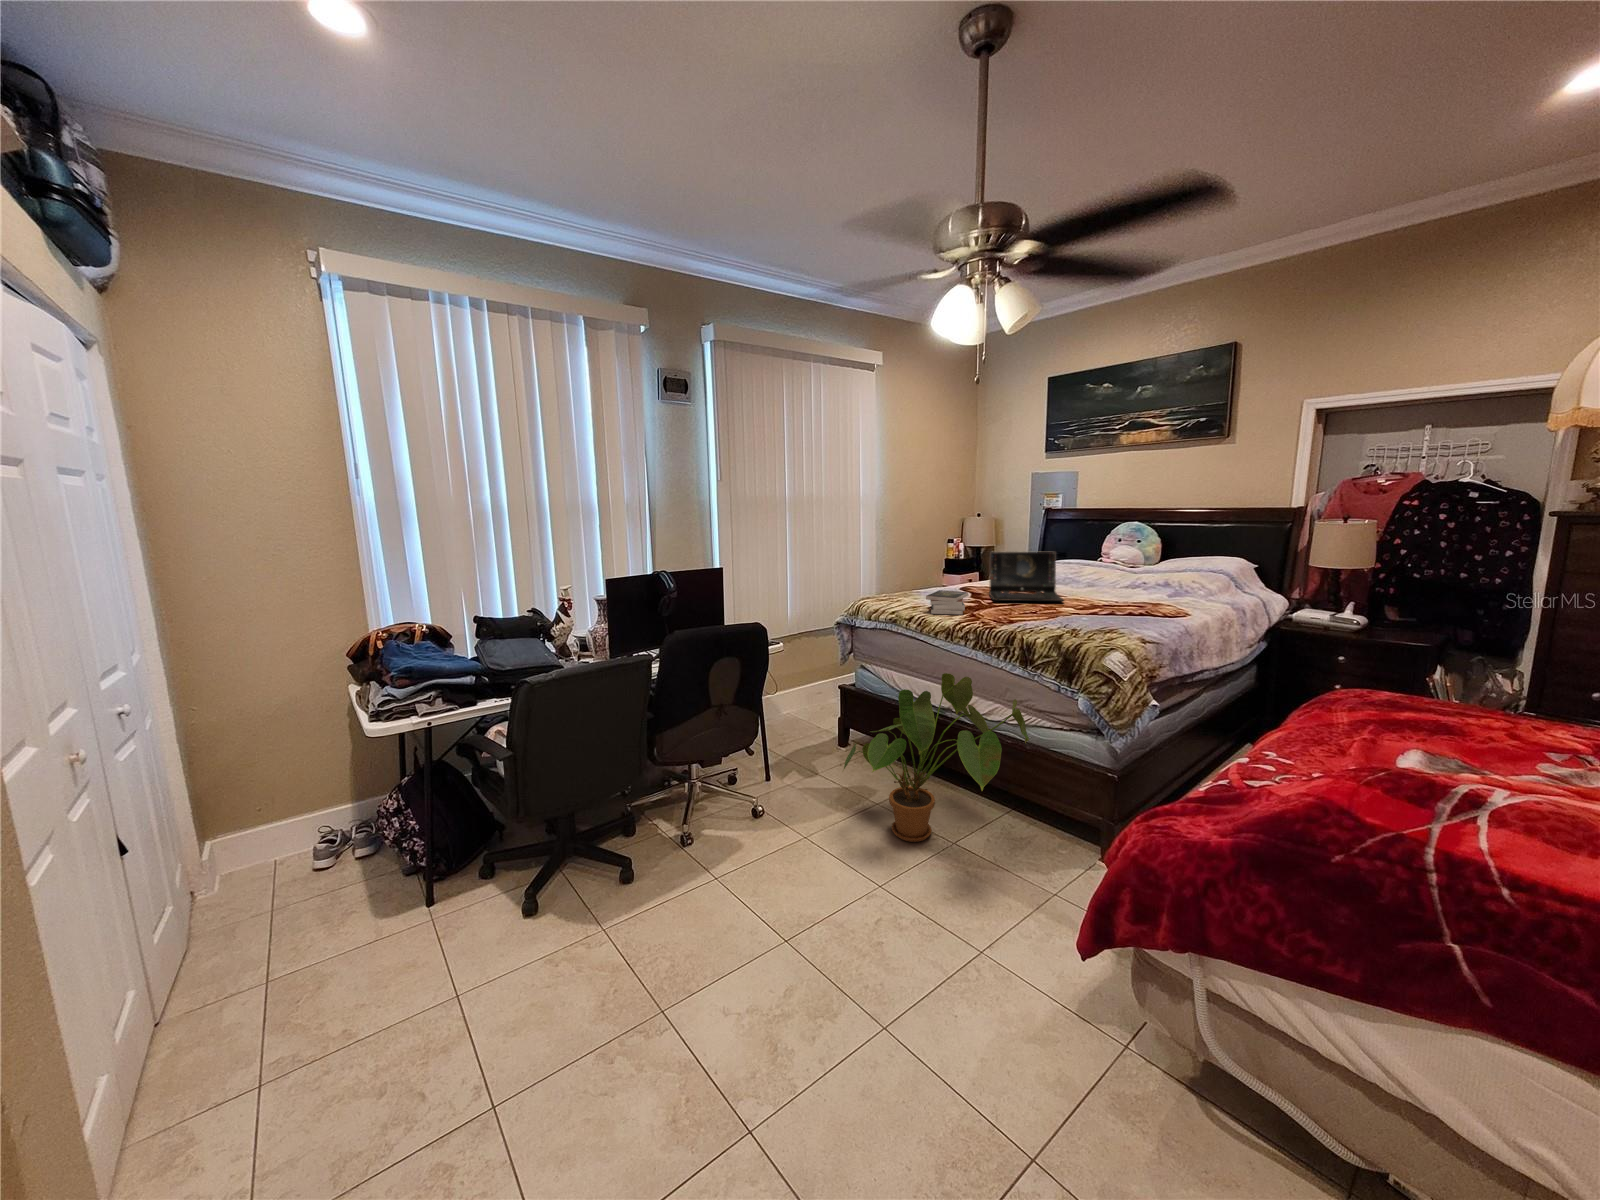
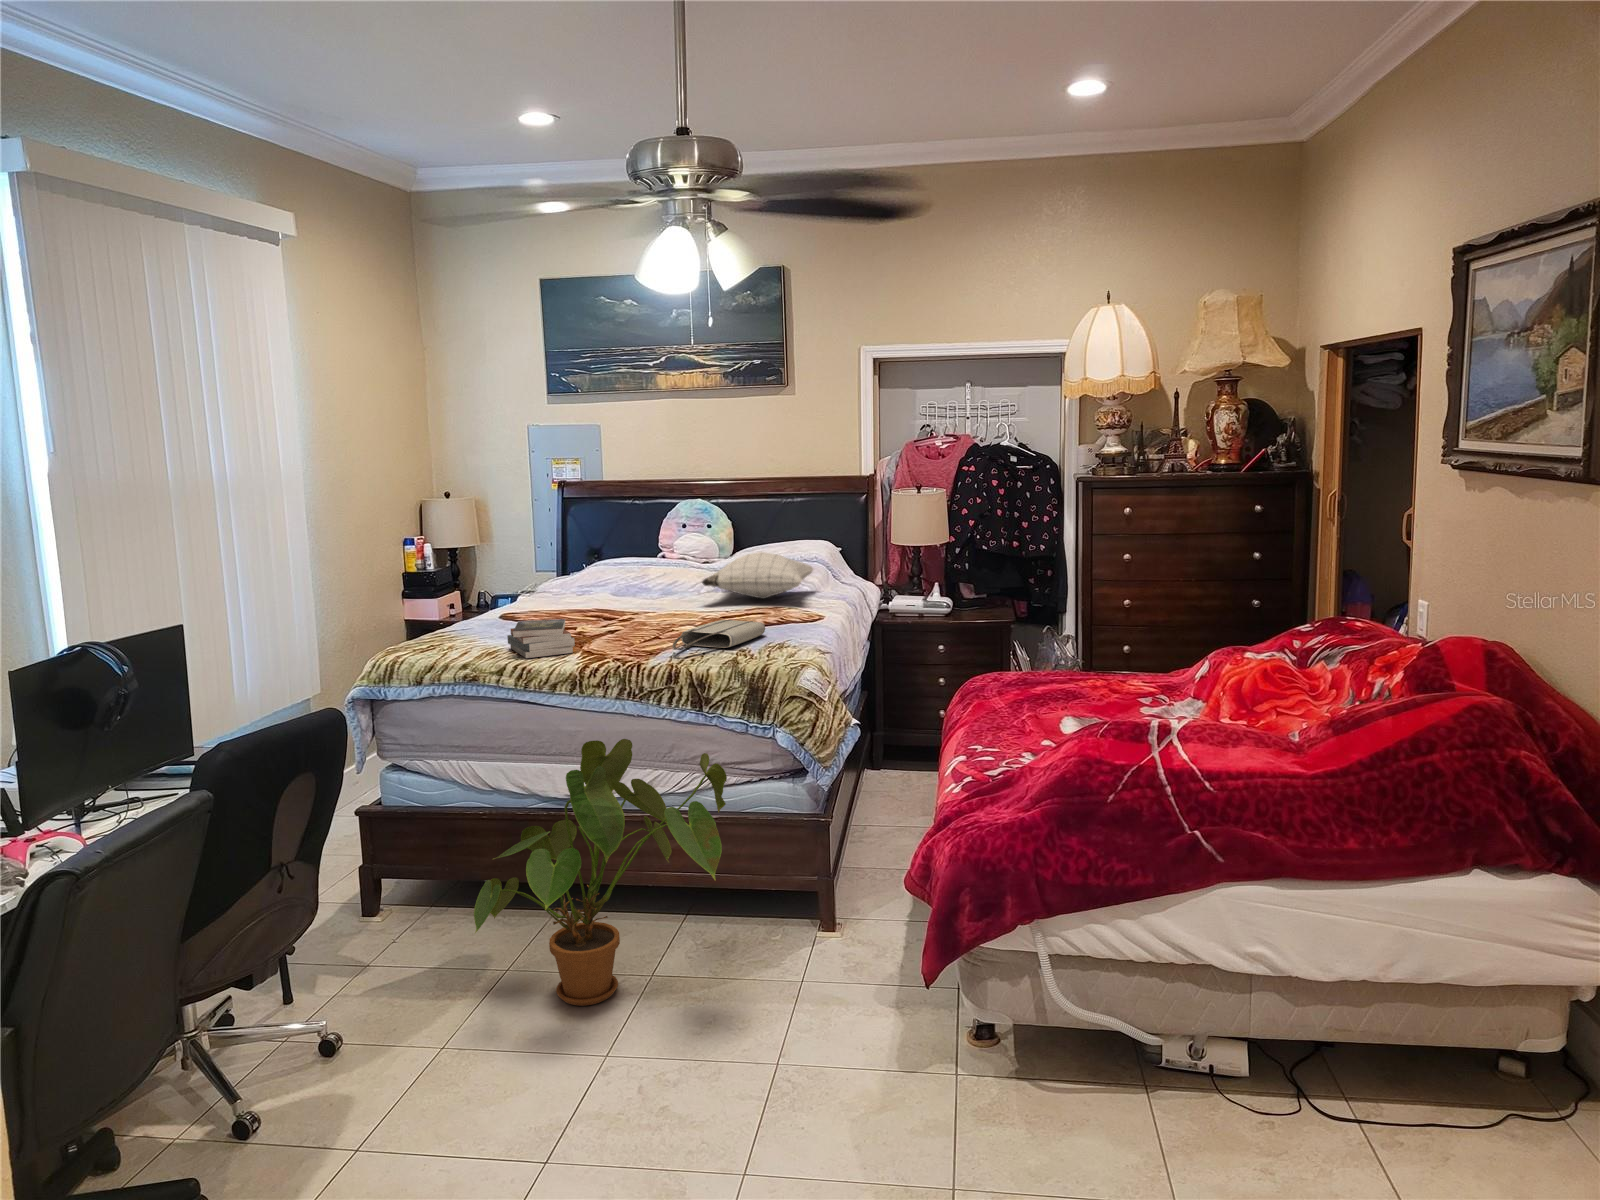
laptop: present [989,551,1064,601] -> none [562,548,683,627]
pillow: none [1091,561,1201,596] -> present [702,552,813,599]
tote bag: none [1022,607,1112,627] -> present [672,620,765,651]

